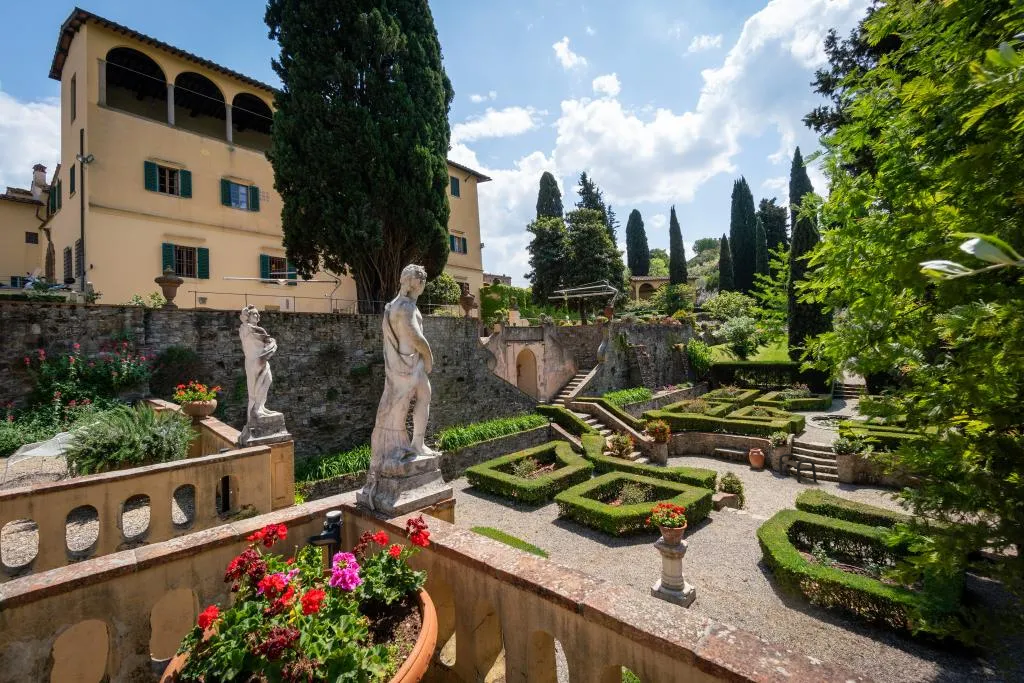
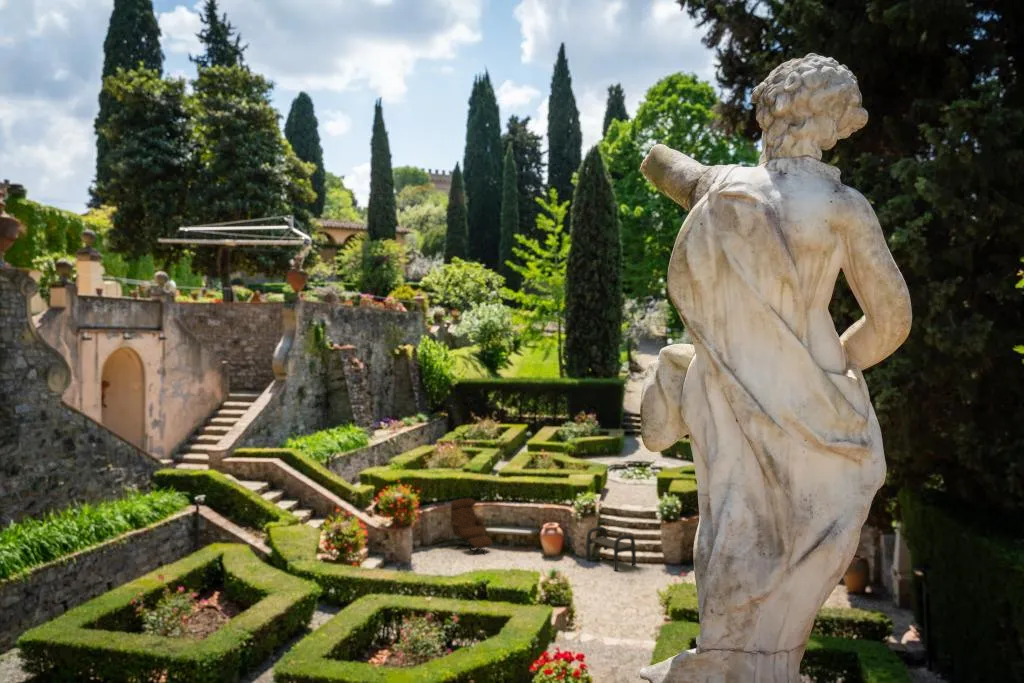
lounge chair: none [689,430,715,463] -> present [450,498,492,551]

